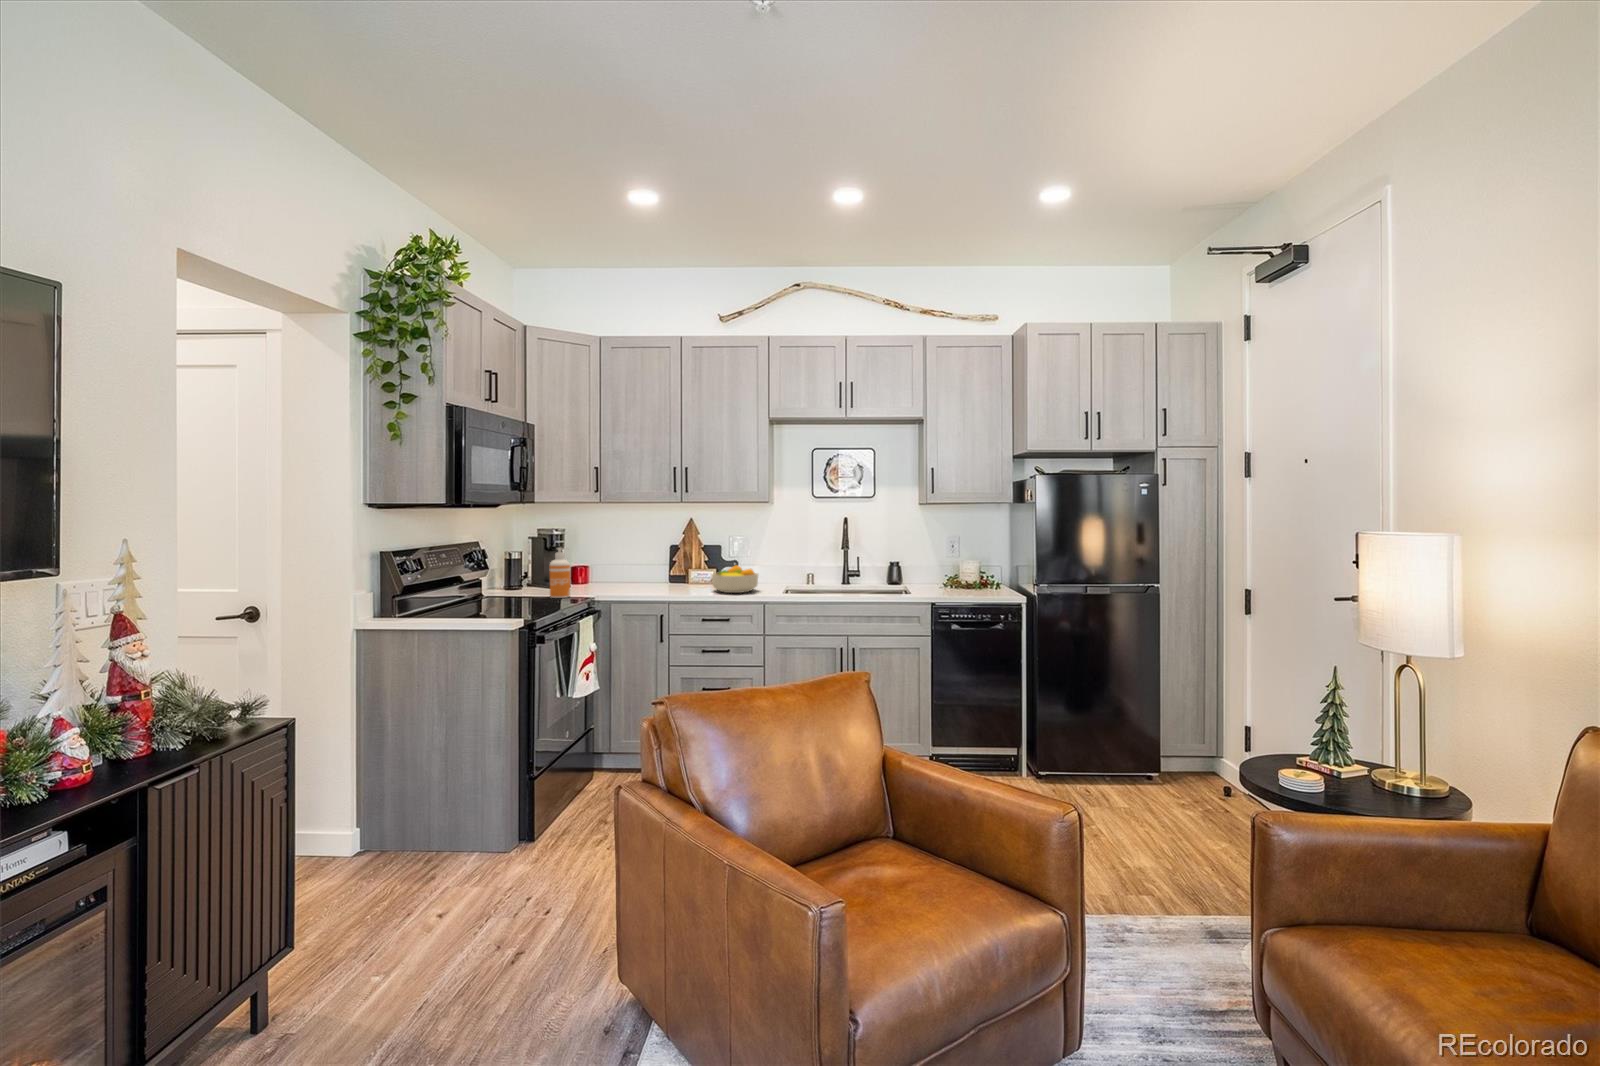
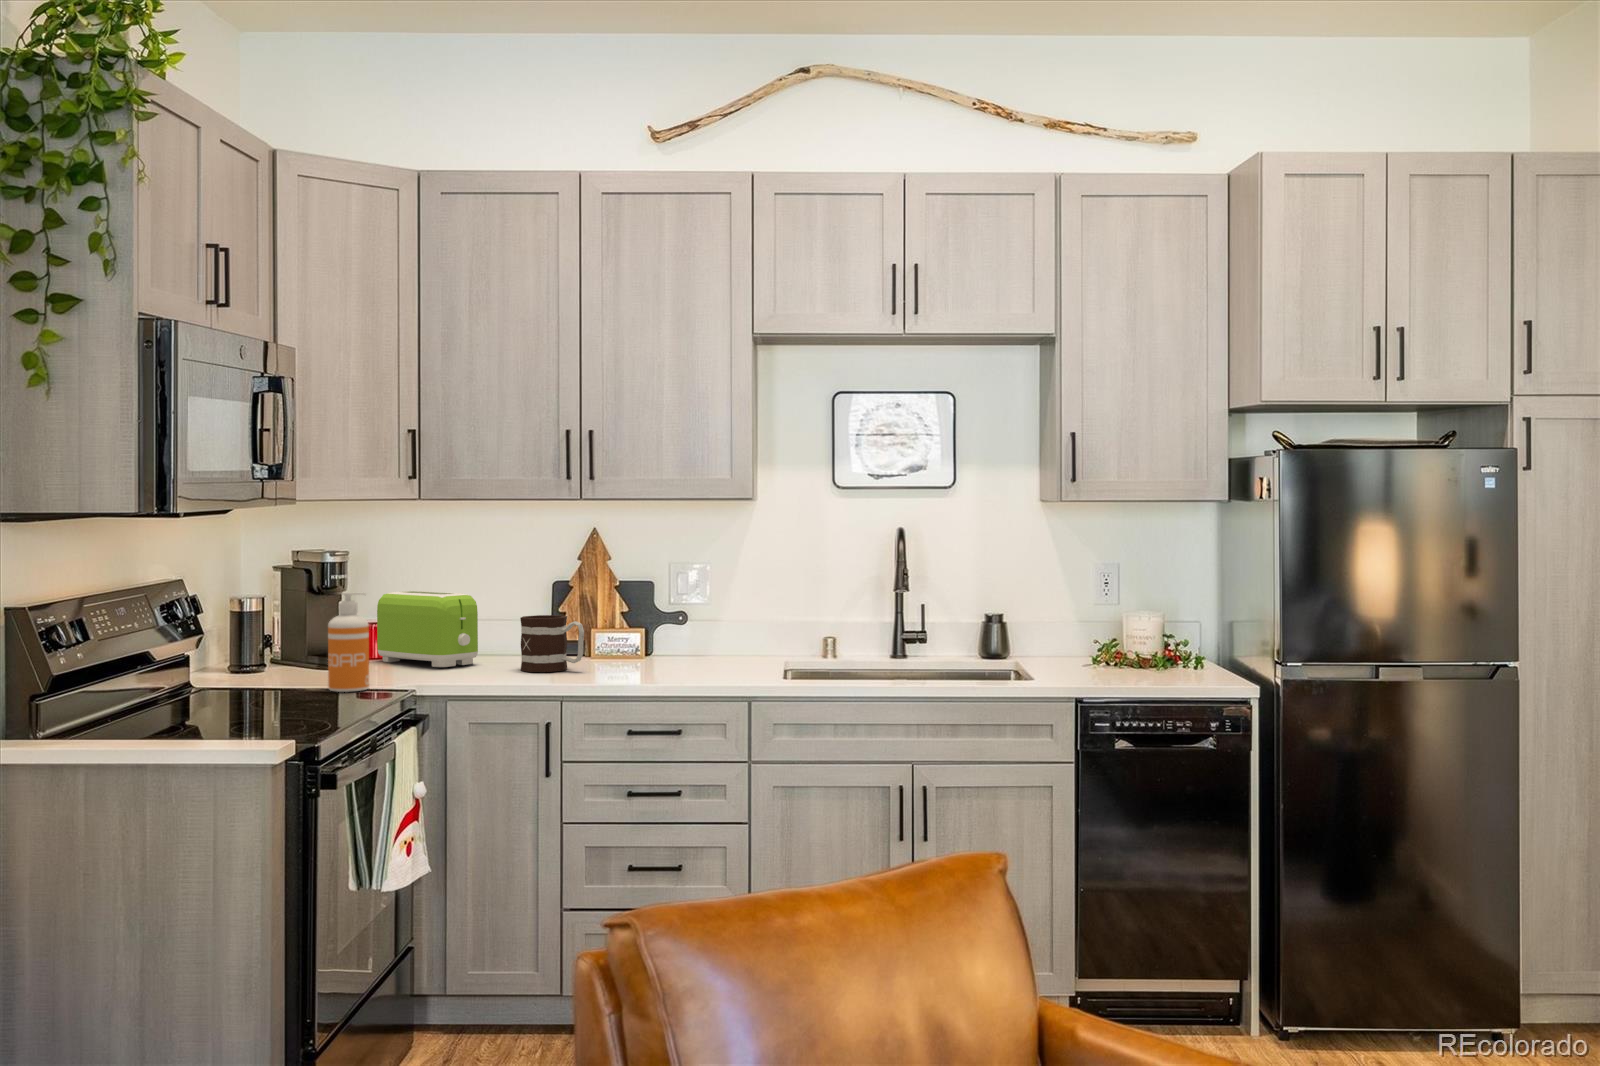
toaster: none [579,550,629,588] -> present [377,591,478,667]
mug: none [649,561,682,590] -> present [520,615,584,672]
fruit bowl: present [712,565,758,593] -> none [643,622,736,679]

